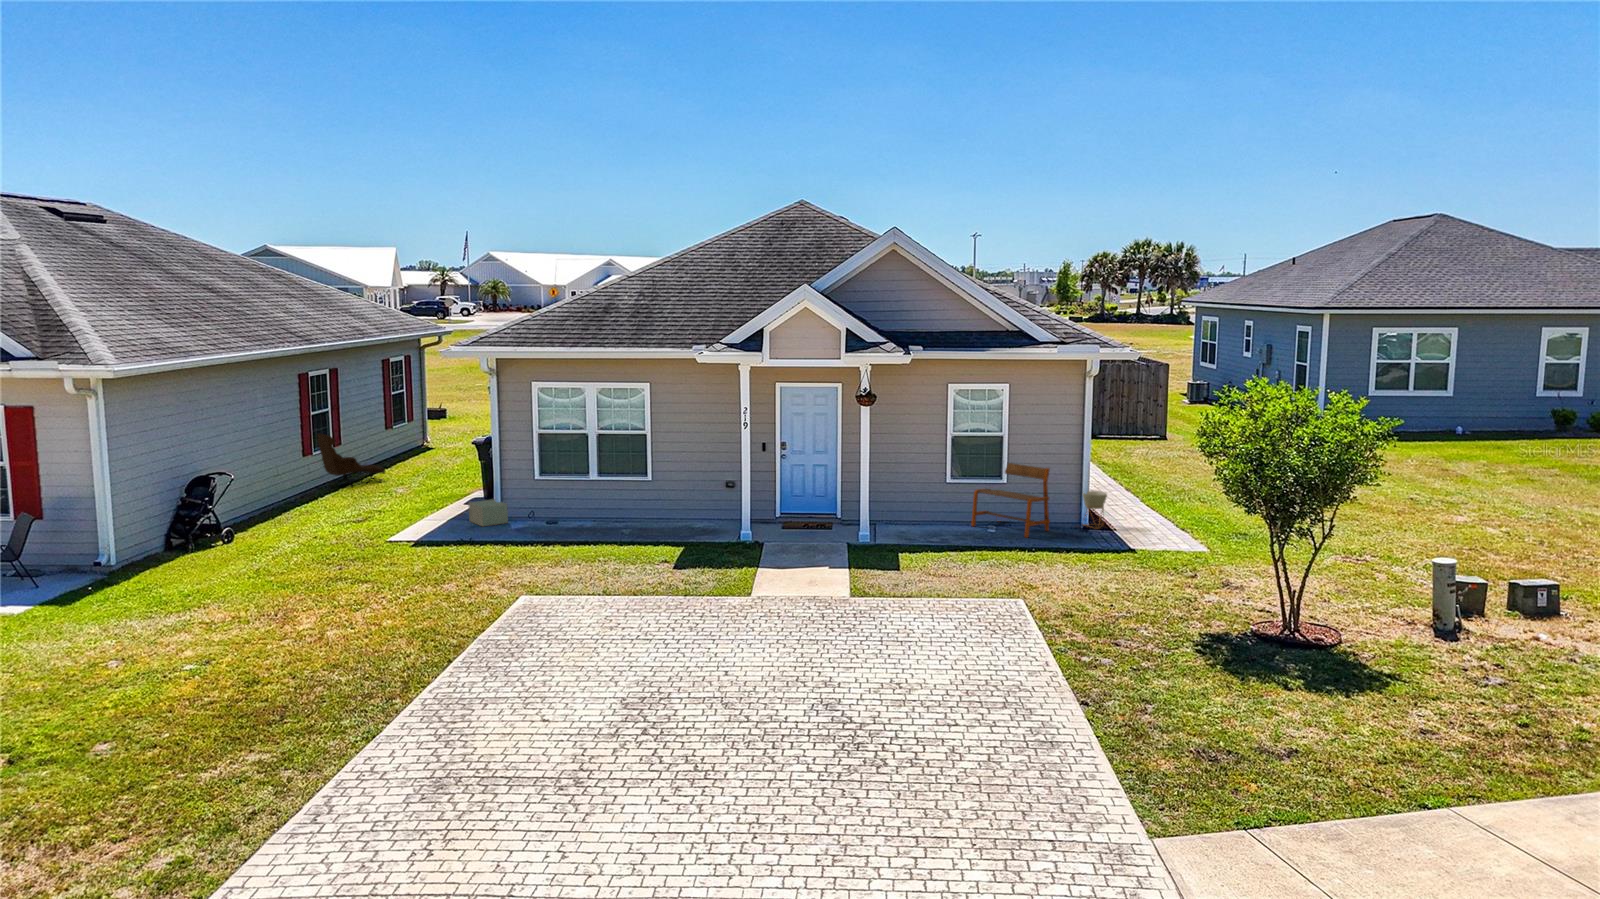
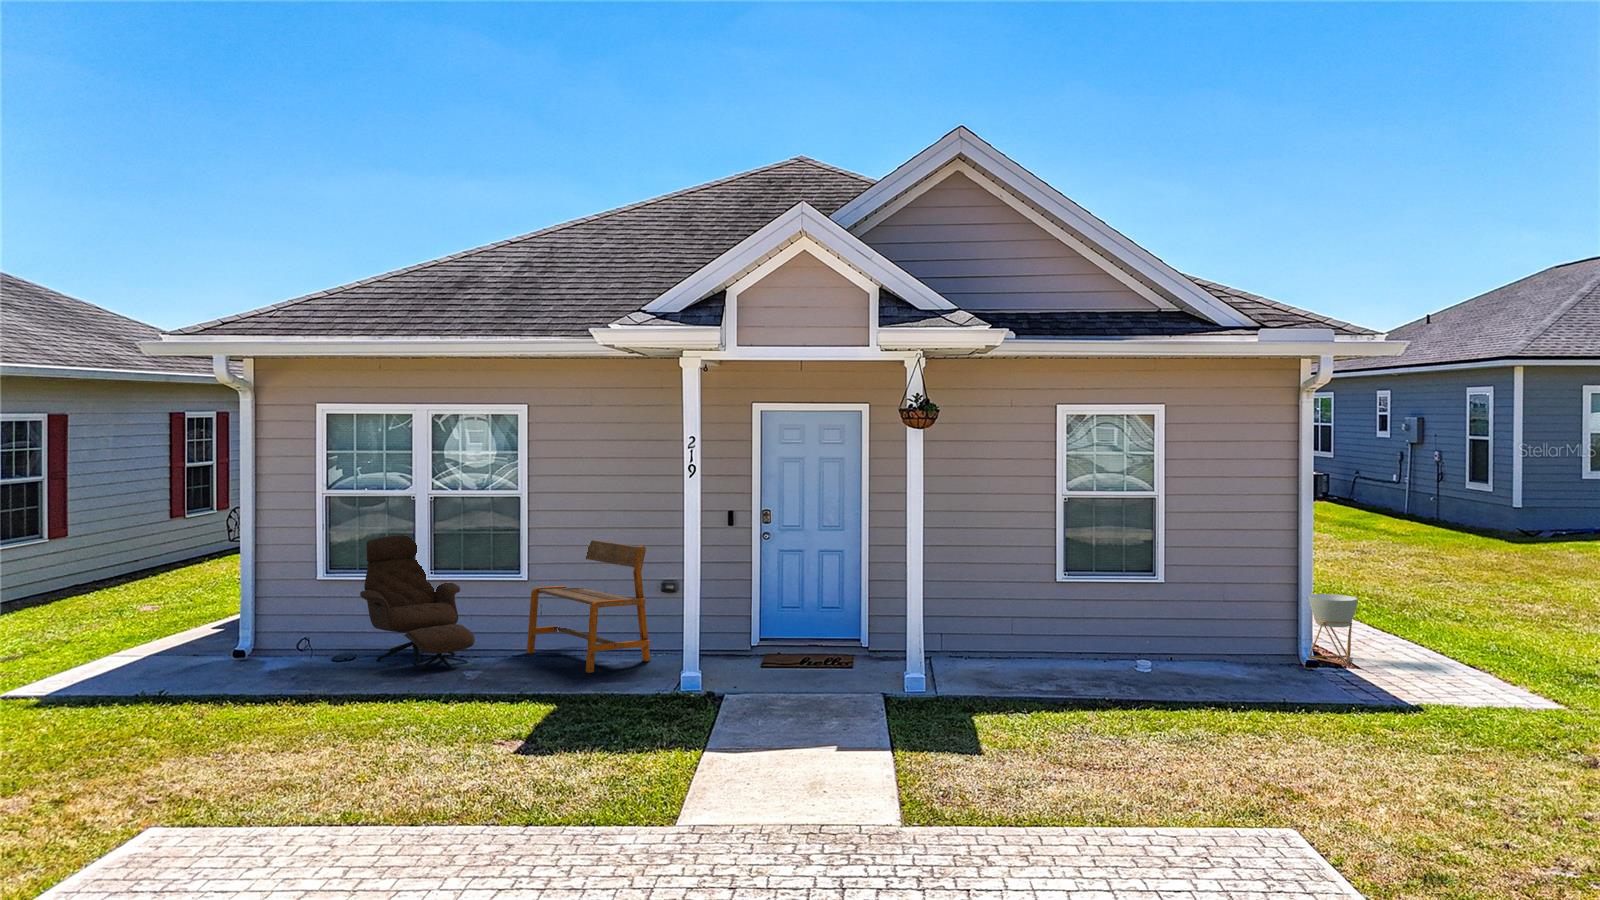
lounge chair: present [317,433,385,487] -> present [360,535,475,671]
bench: present [971,463,1050,537] -> present [527,540,650,673]
storage box: present [469,499,508,526] -> none [194,612,263,661]

